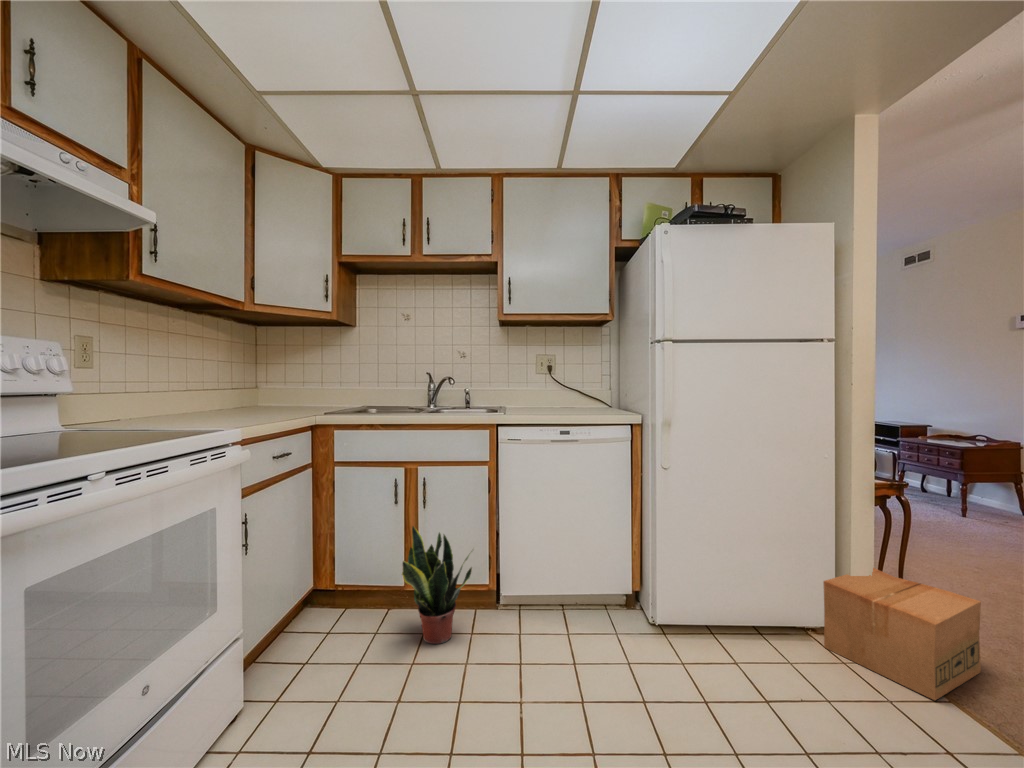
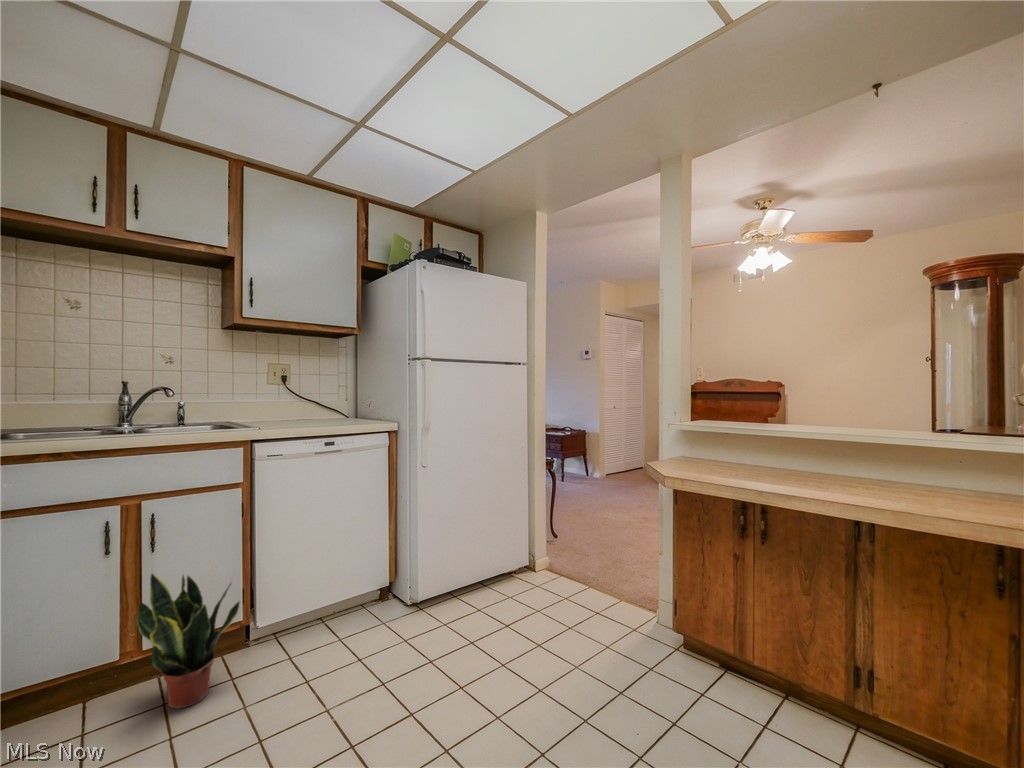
cardboard box: present [823,568,981,700] -> none [524,519,598,591]

